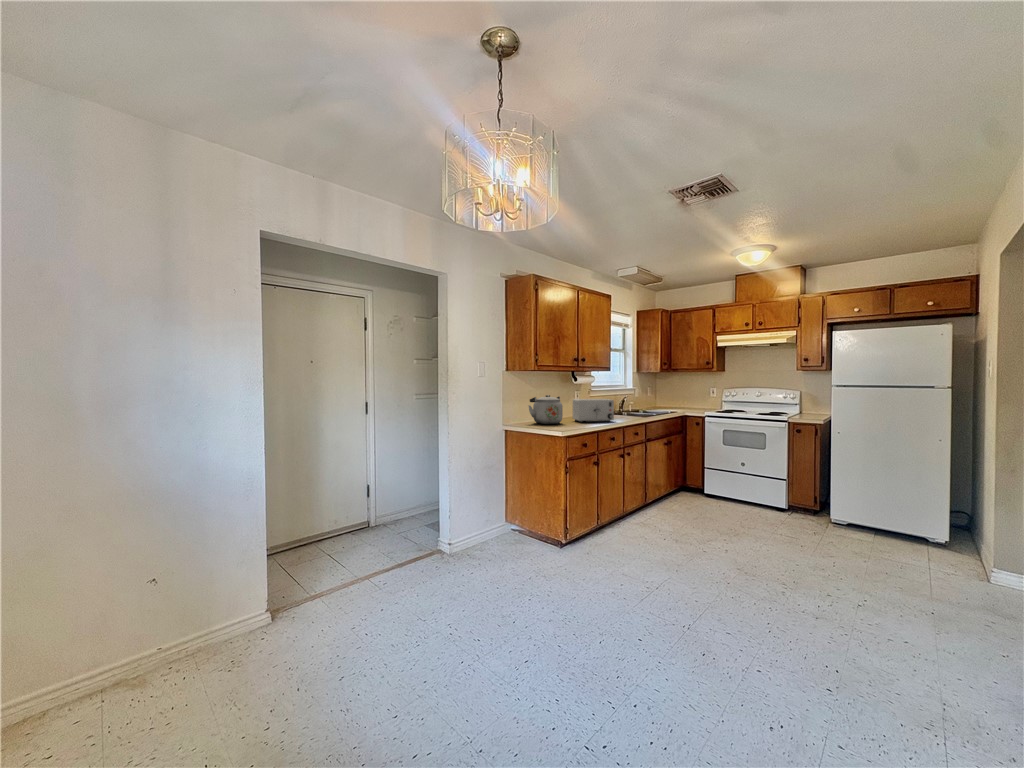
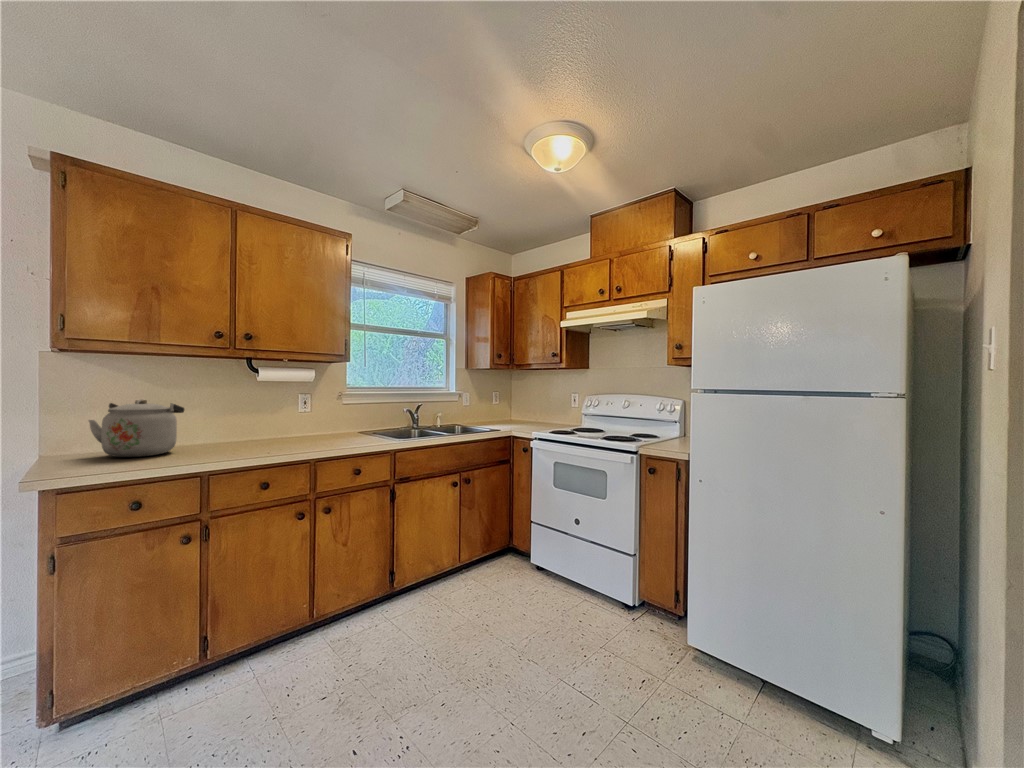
toaster: present [573,399,614,422] -> none [209,408,298,453]

